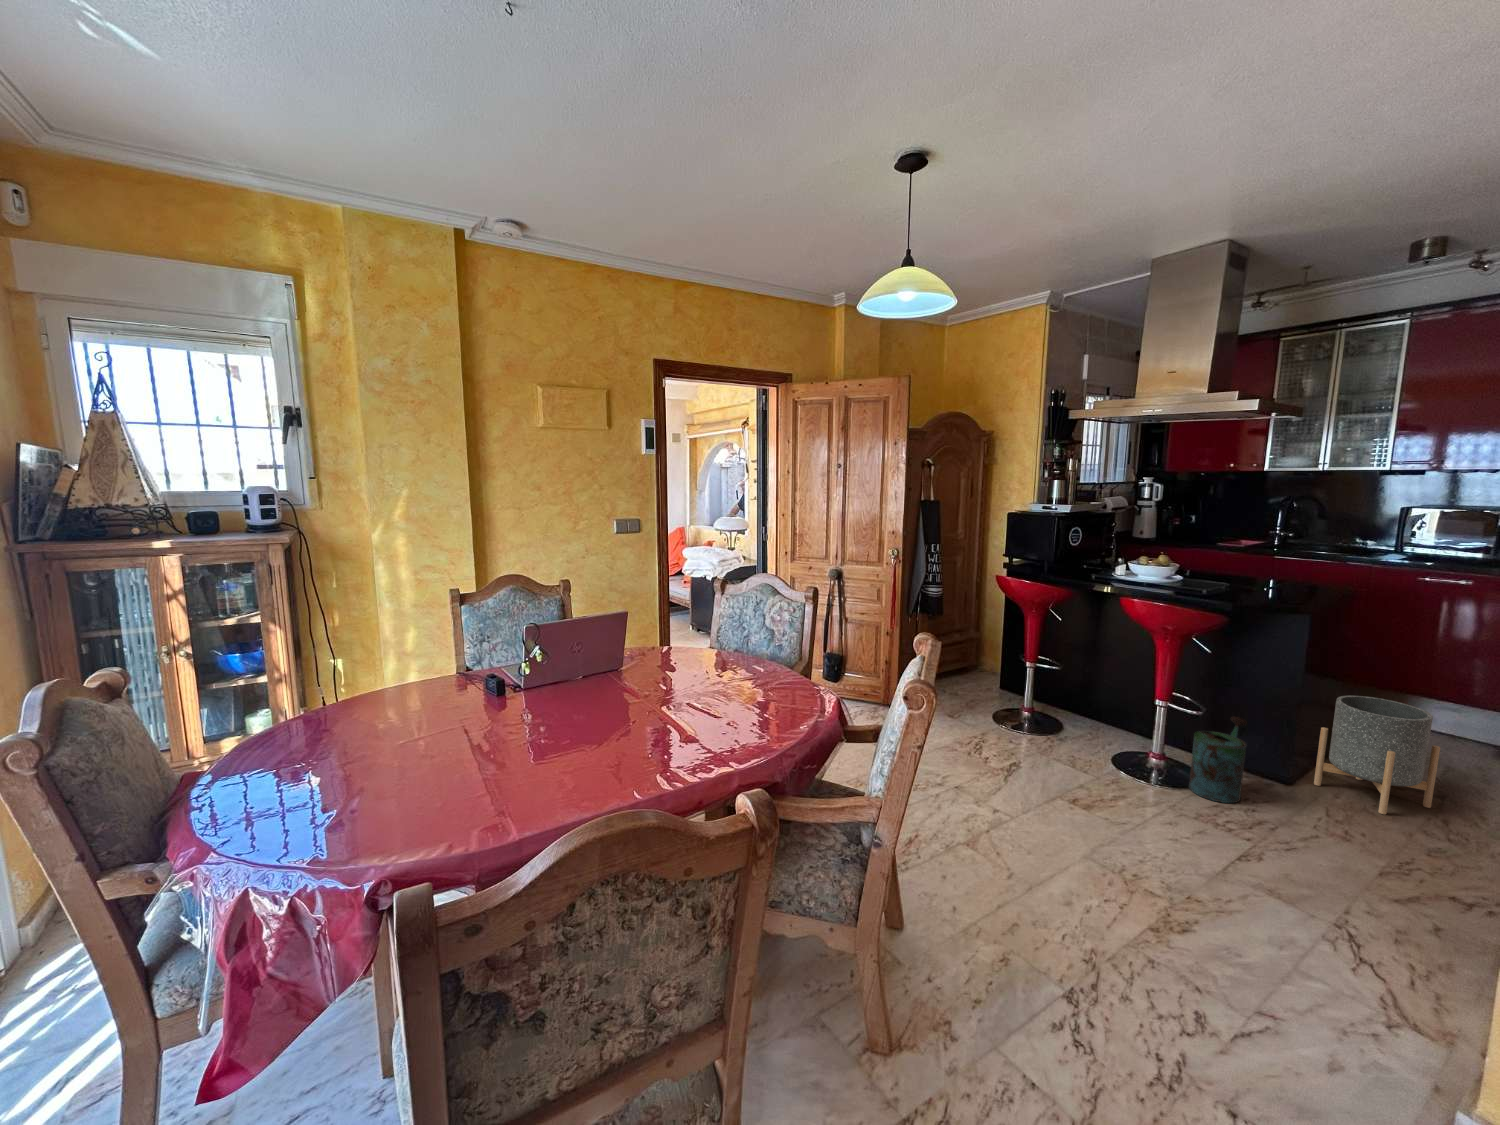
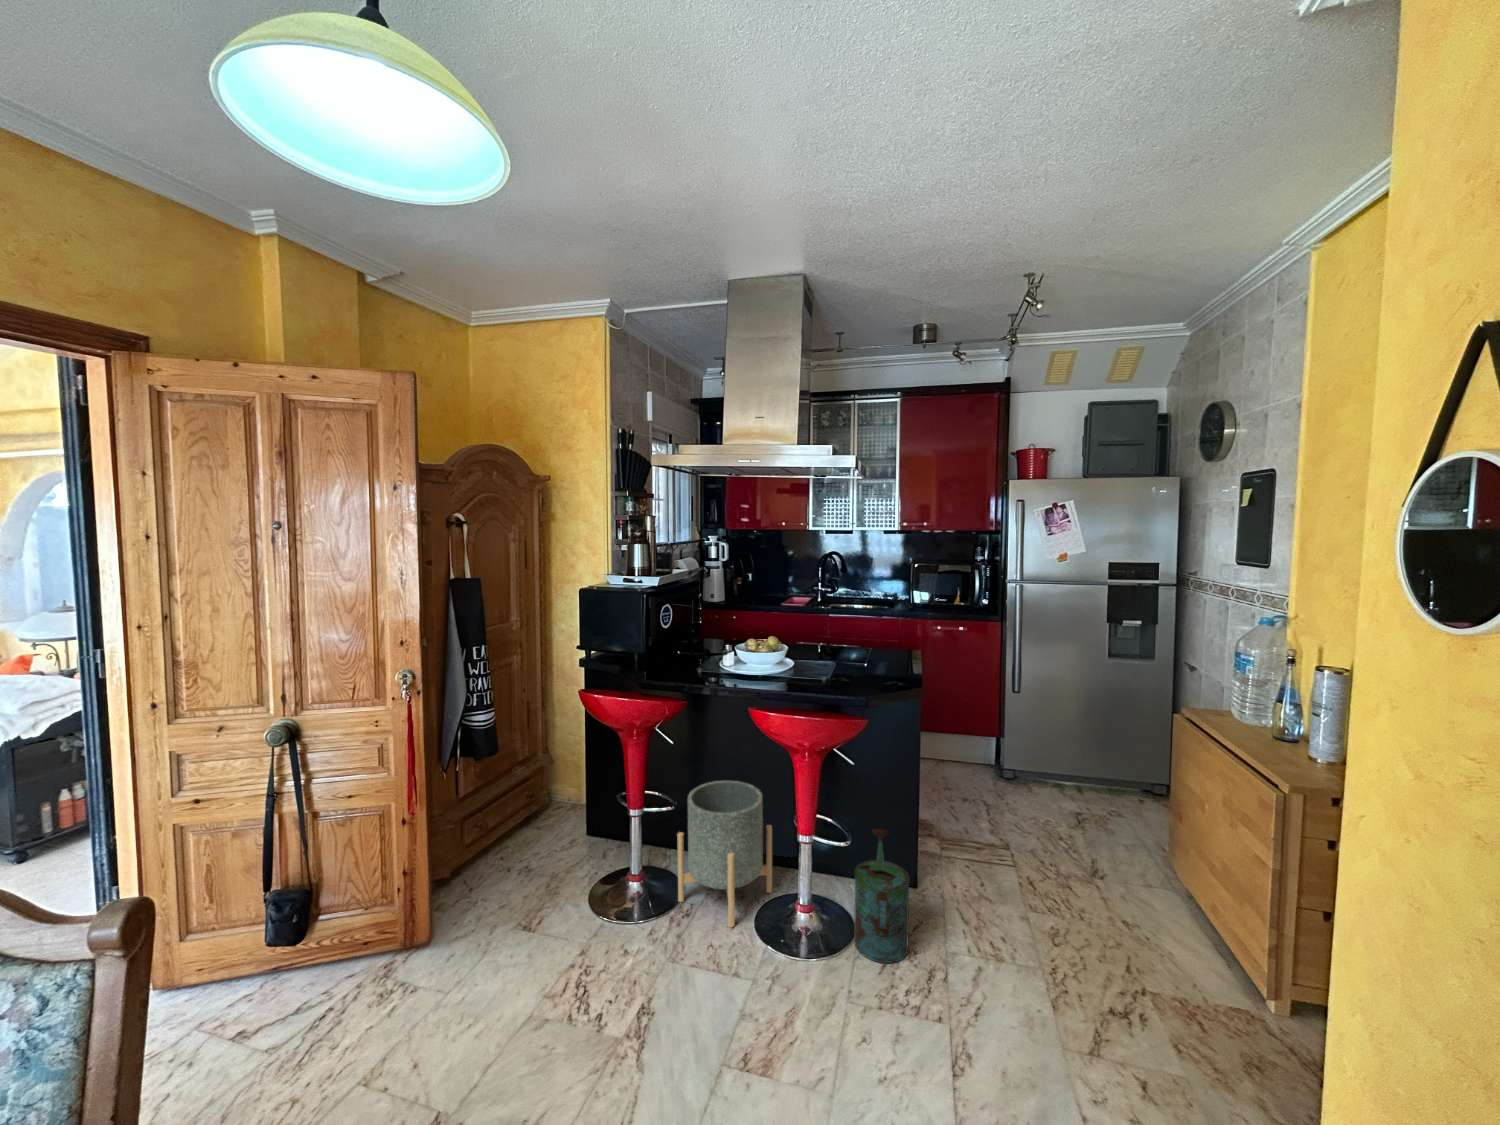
planter: present [1314,696,1440,814] -> present [677,781,772,927]

